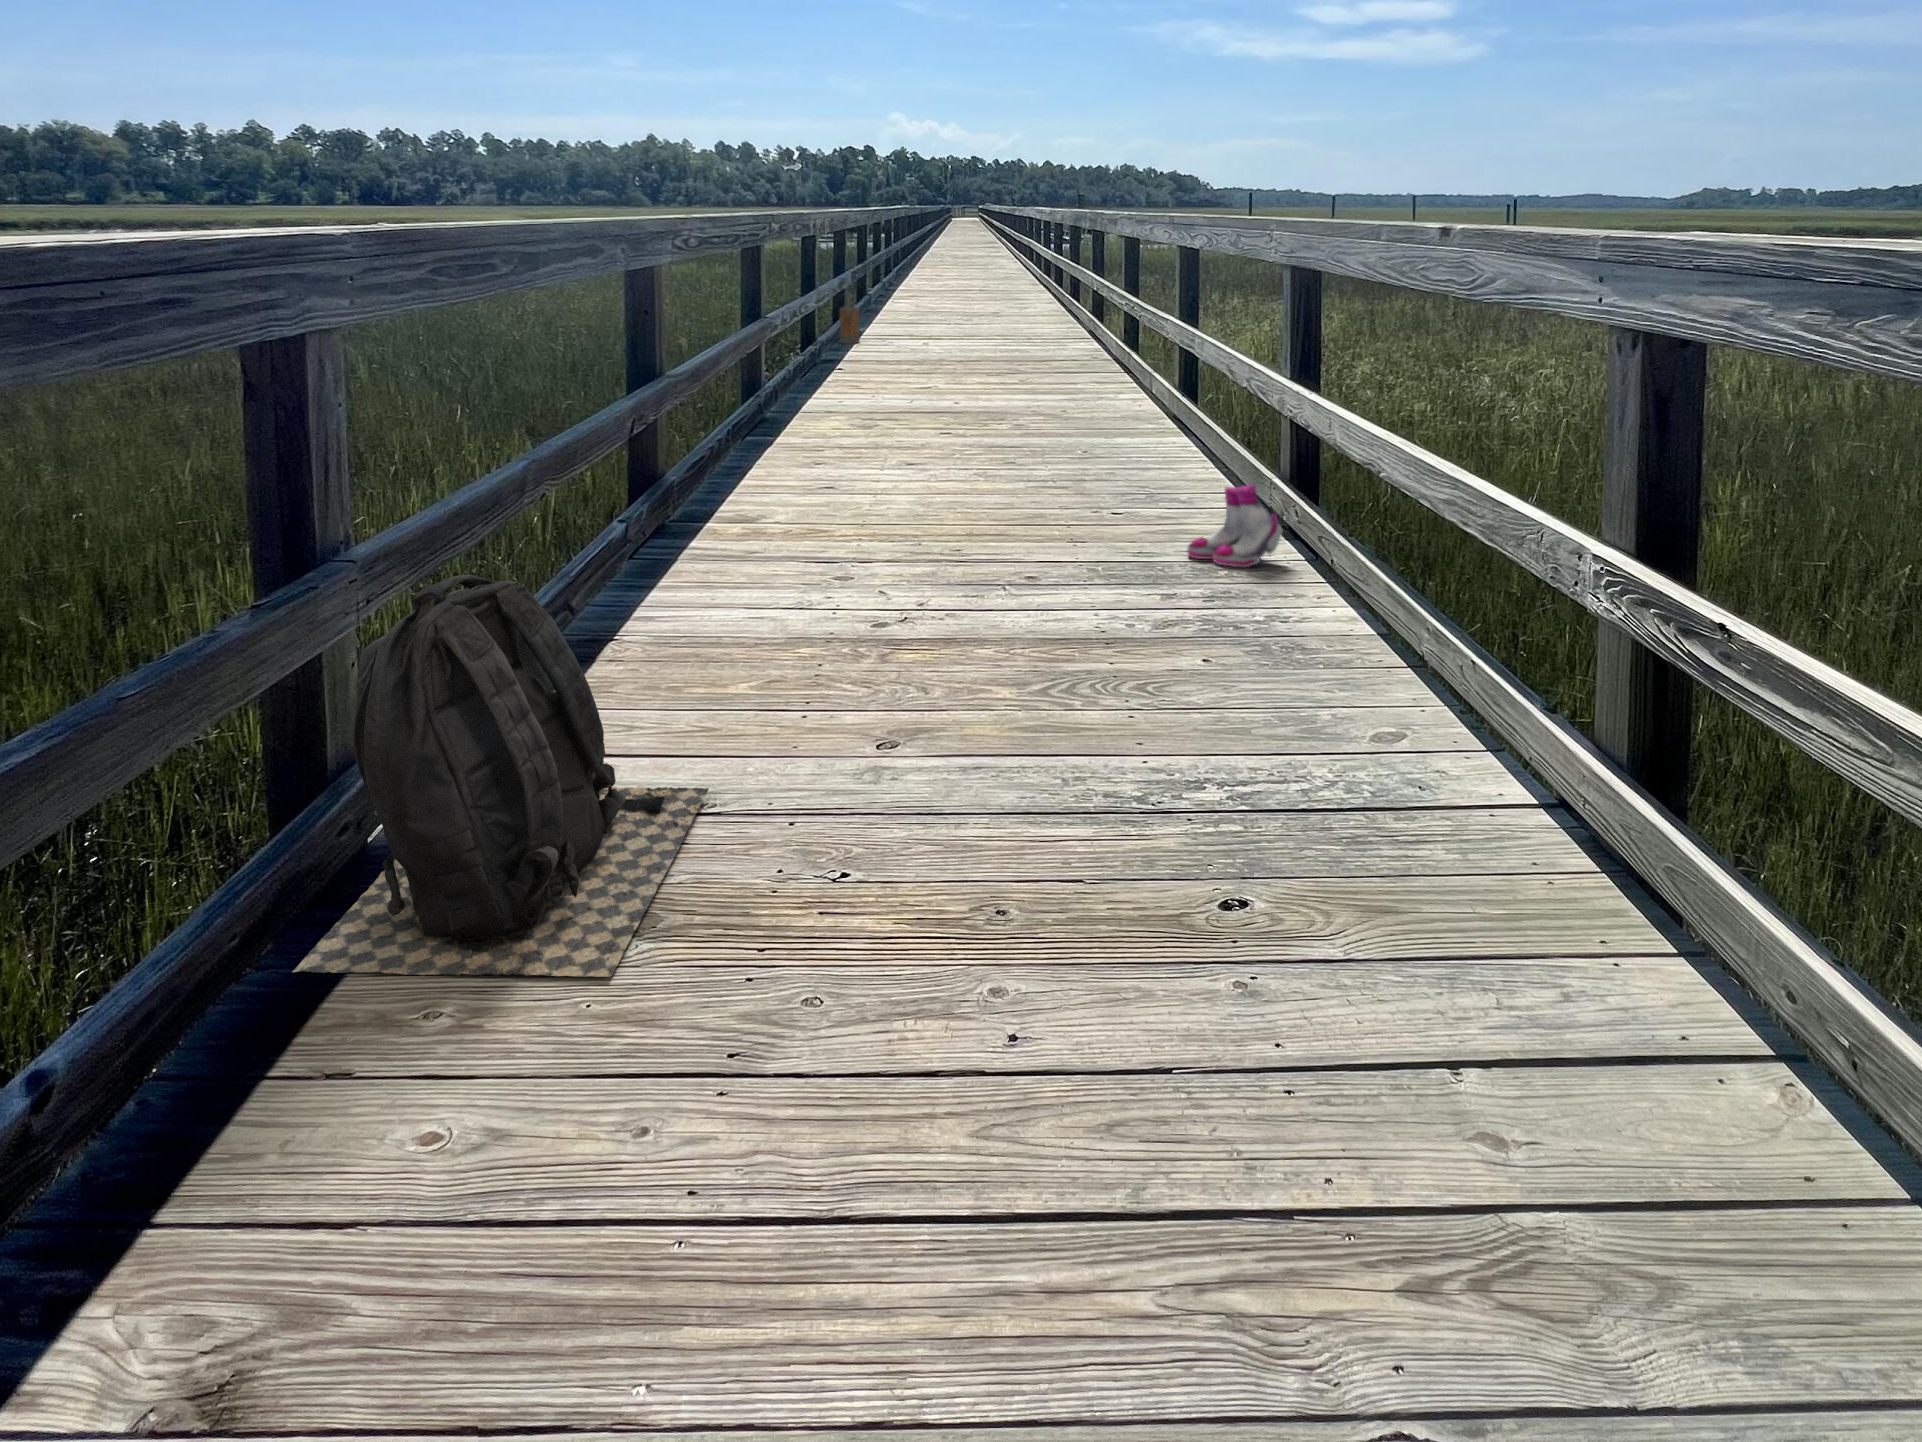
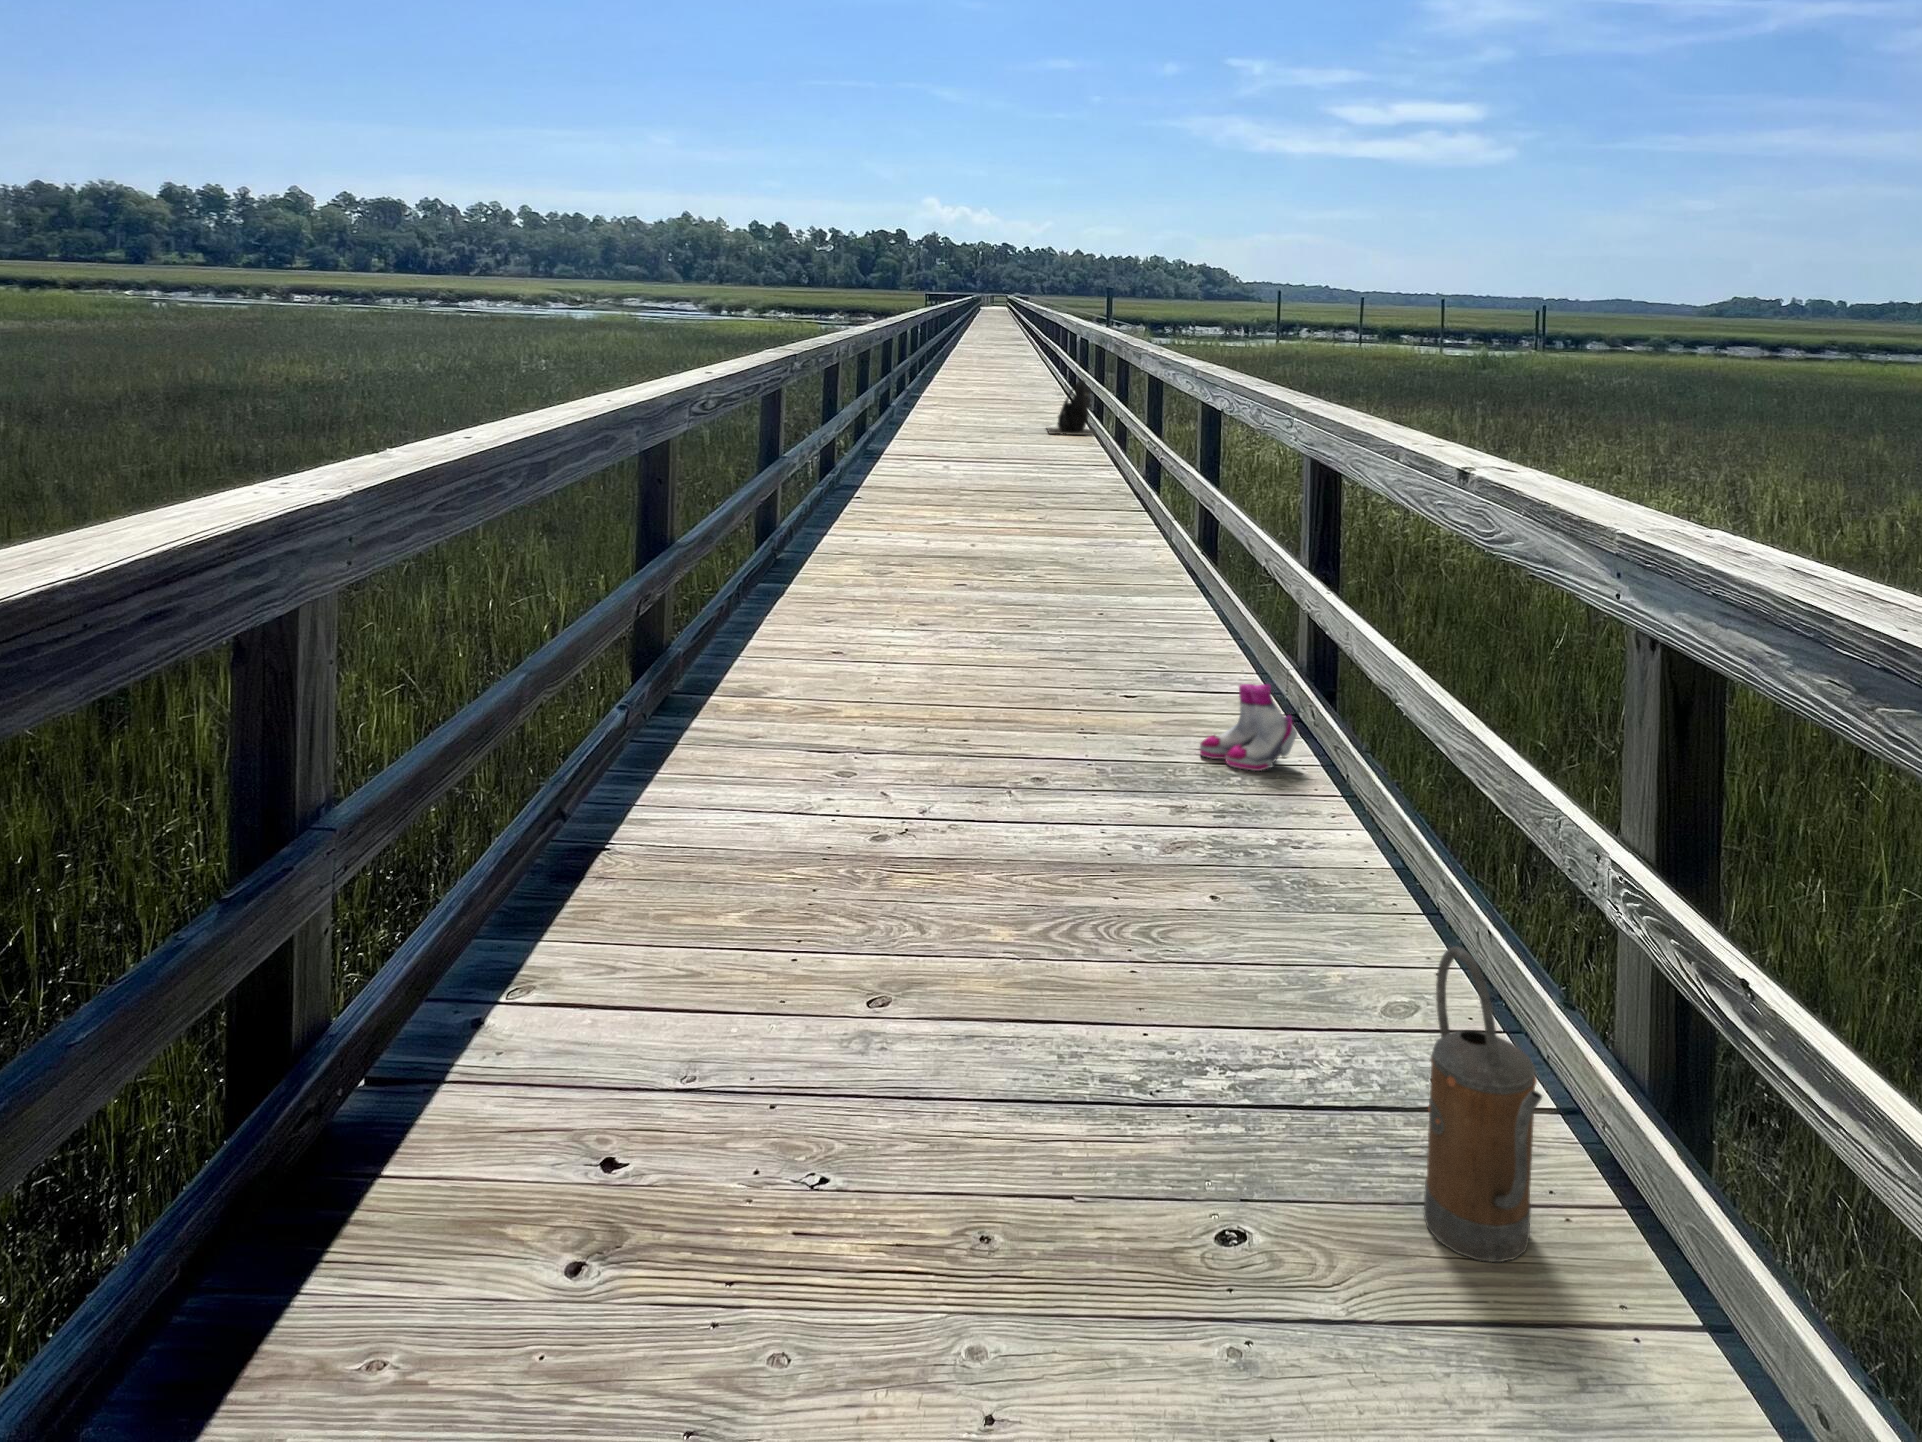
watering can: present [840,293,860,344] -> present [1424,946,1542,1262]
backpack: present [292,575,709,977] -> present [1047,380,1095,435]

